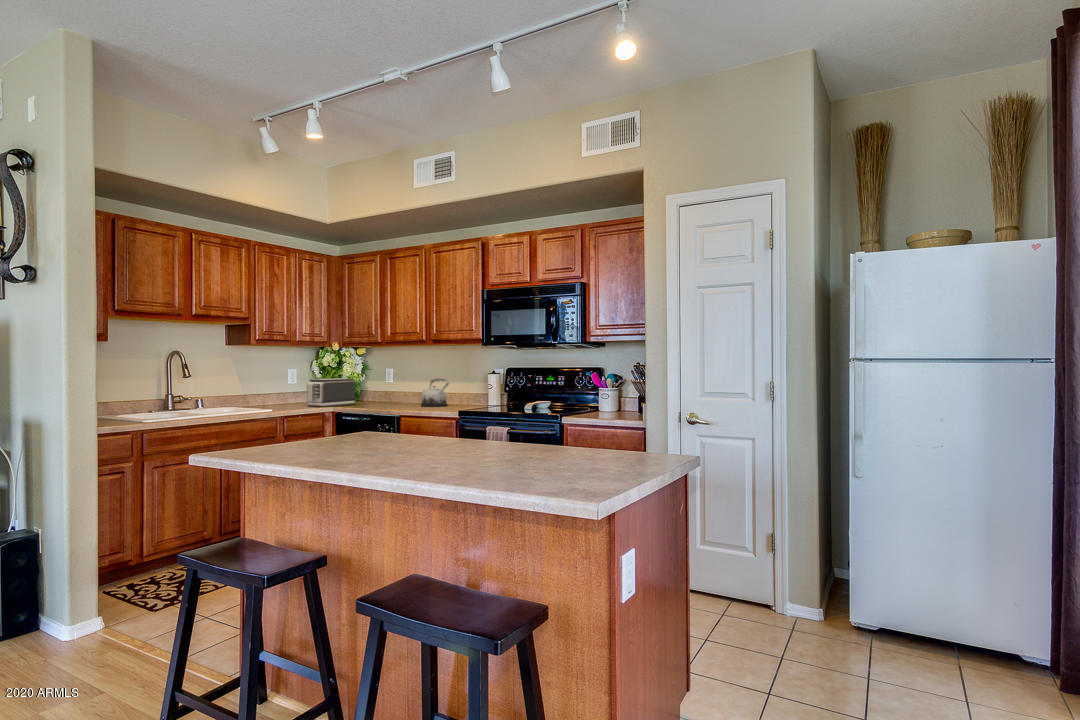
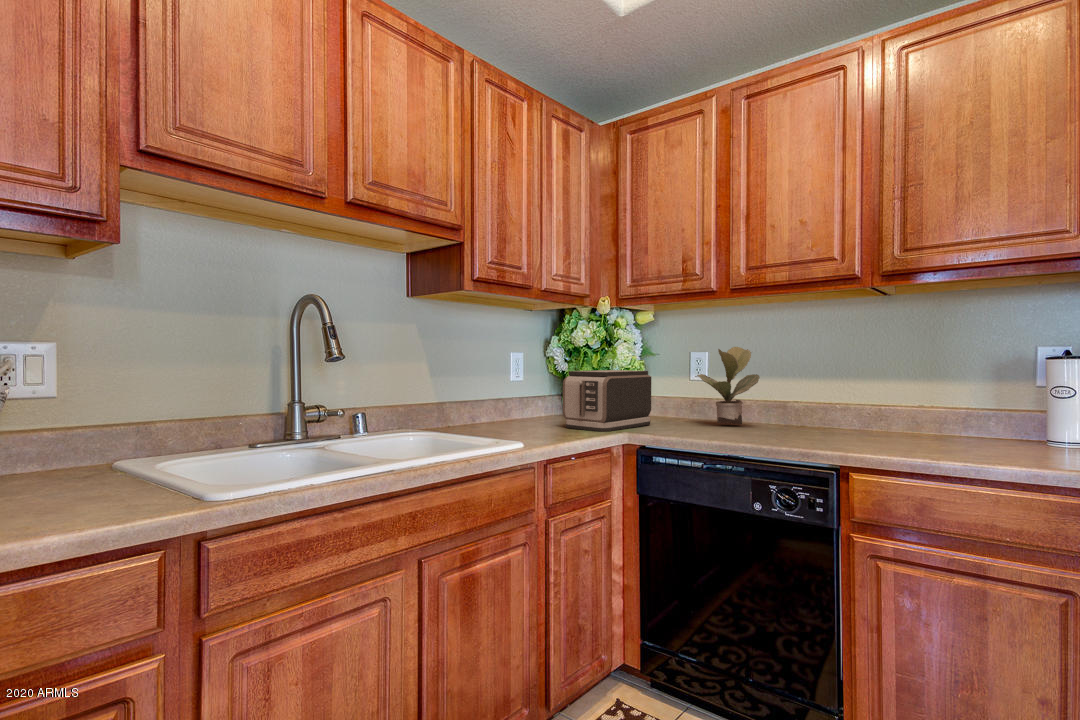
potted plant: none [379,367,404,404] -> present [697,347,760,424]
teapot: present [421,379,449,407] -> none [807,372,893,437]

